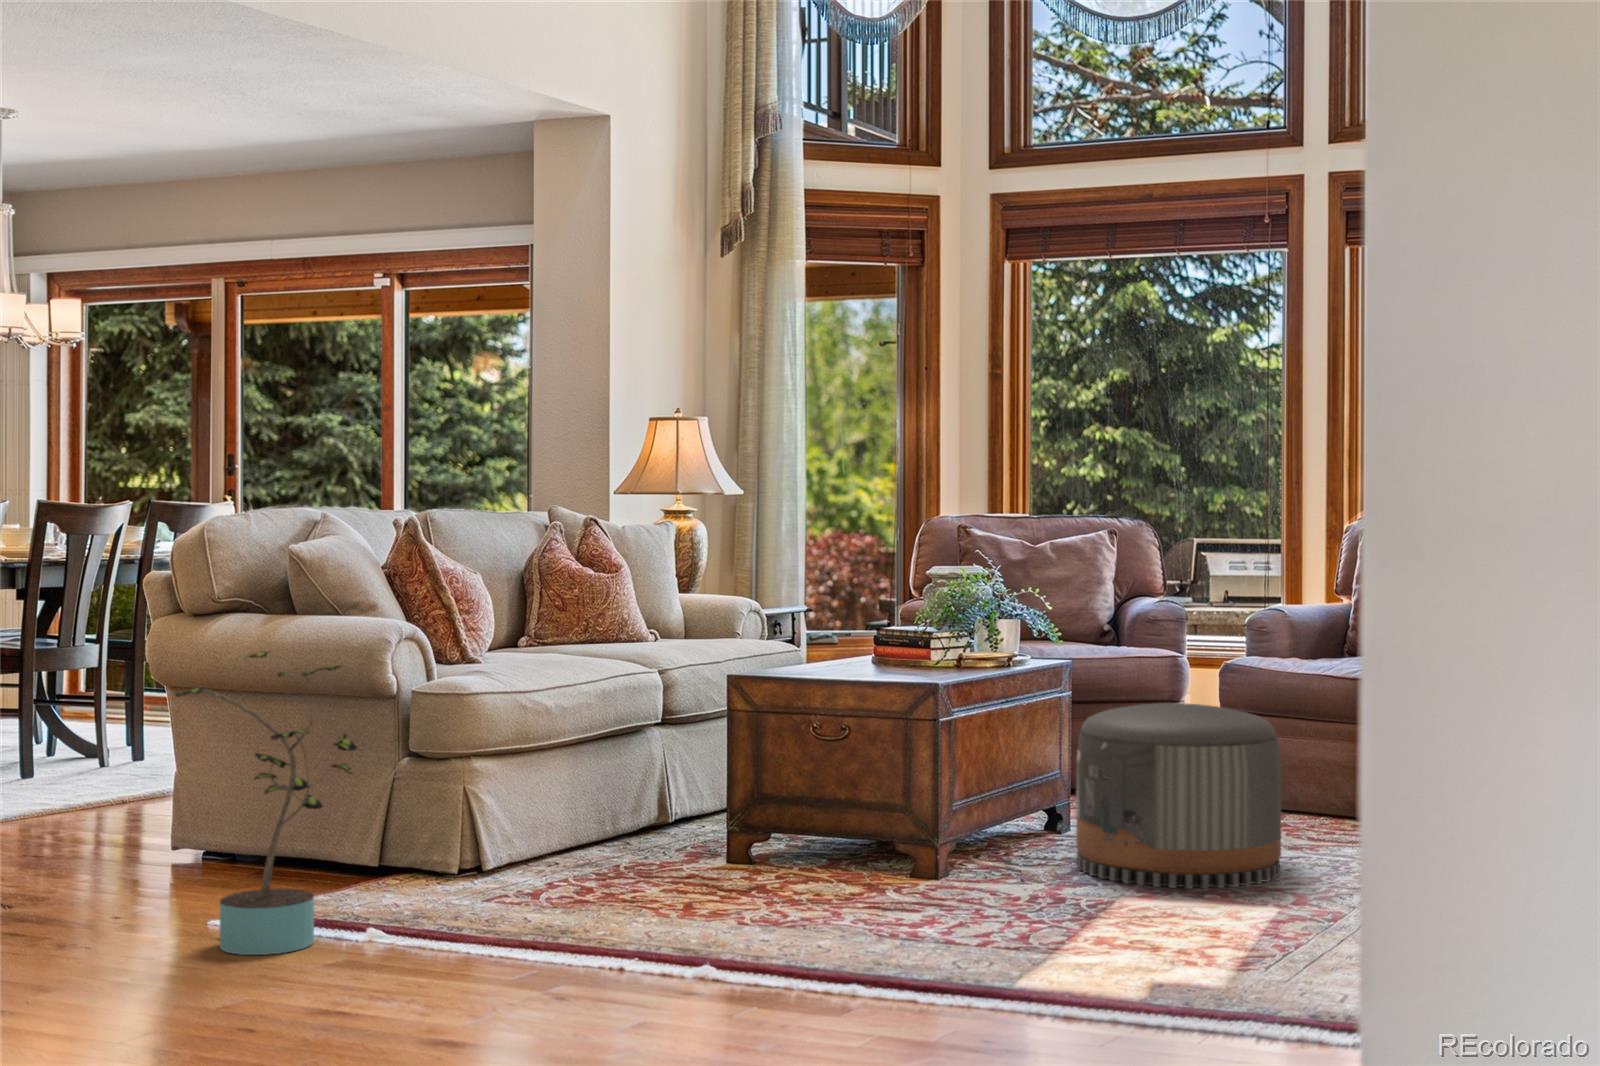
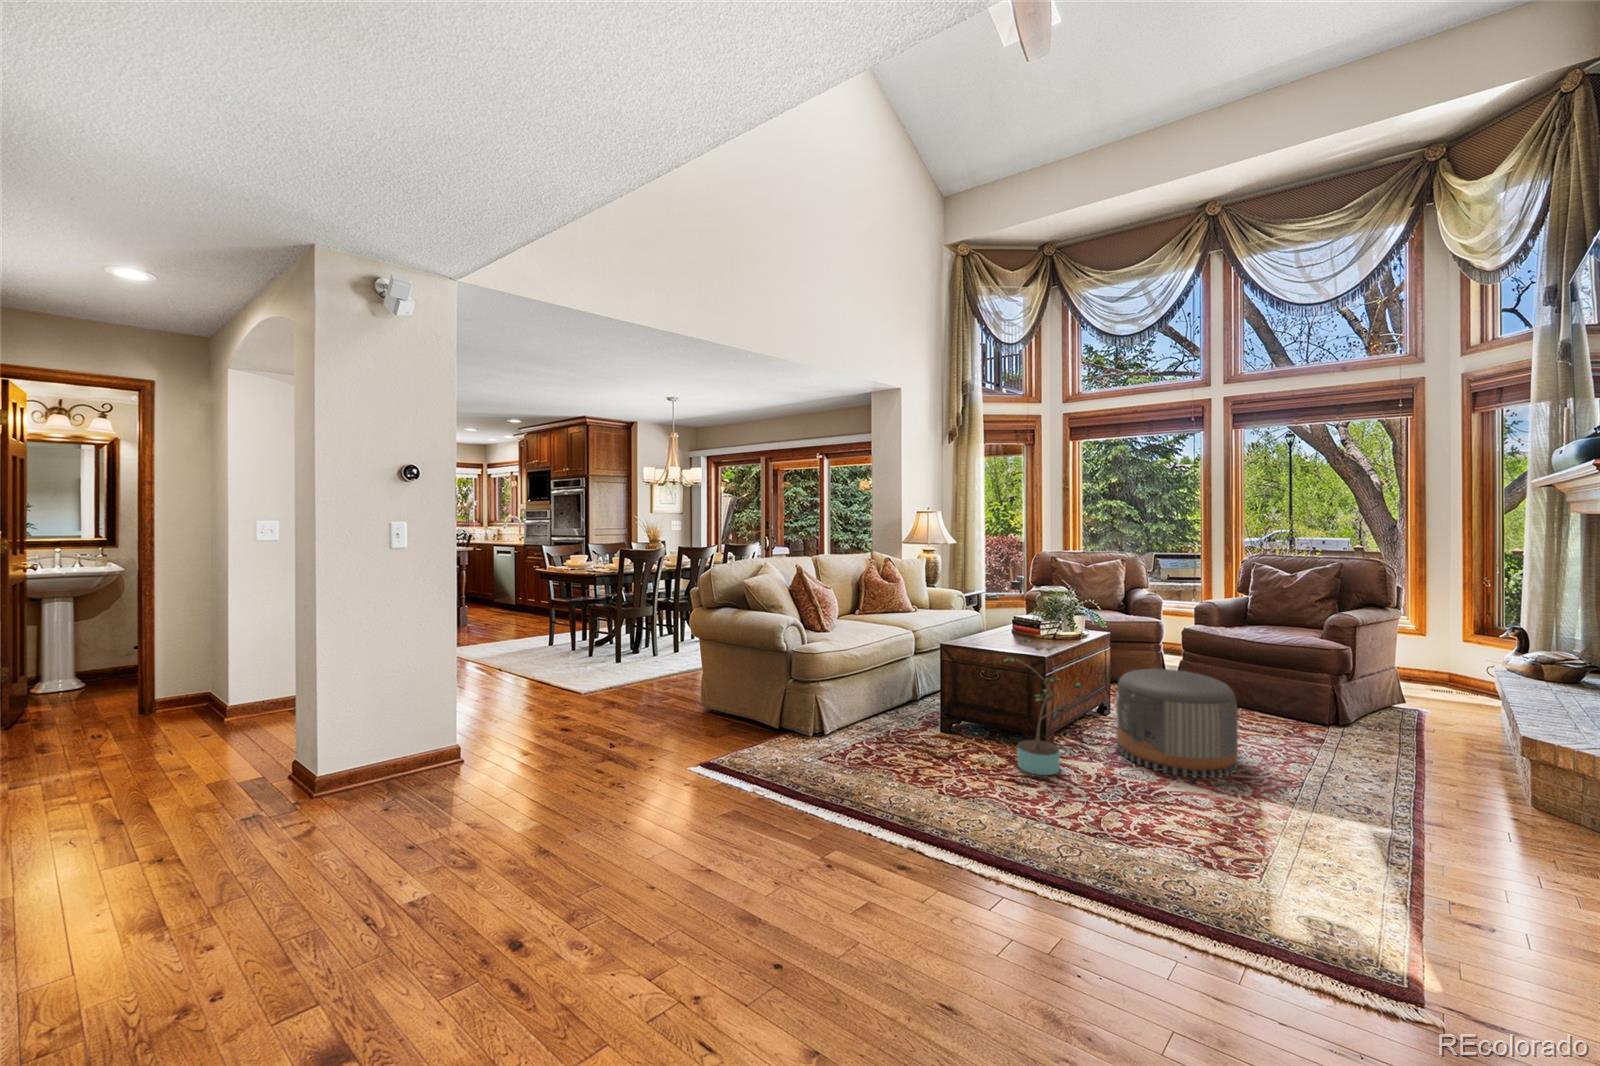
potted plant: present [175,651,357,955] -> present [1002,639,1085,775]

